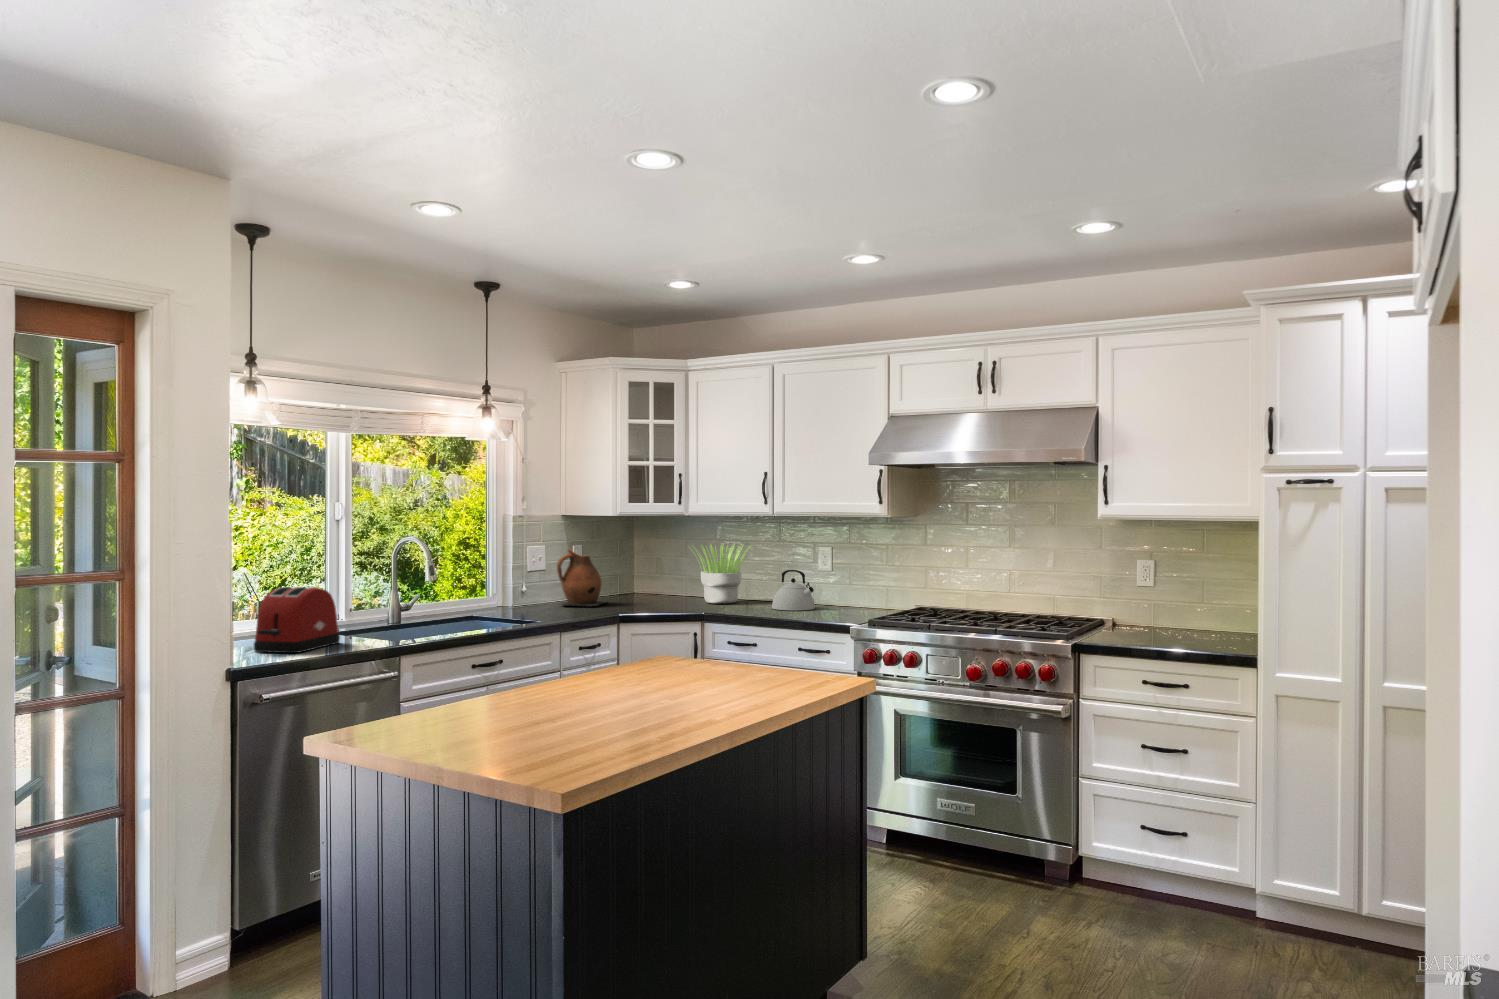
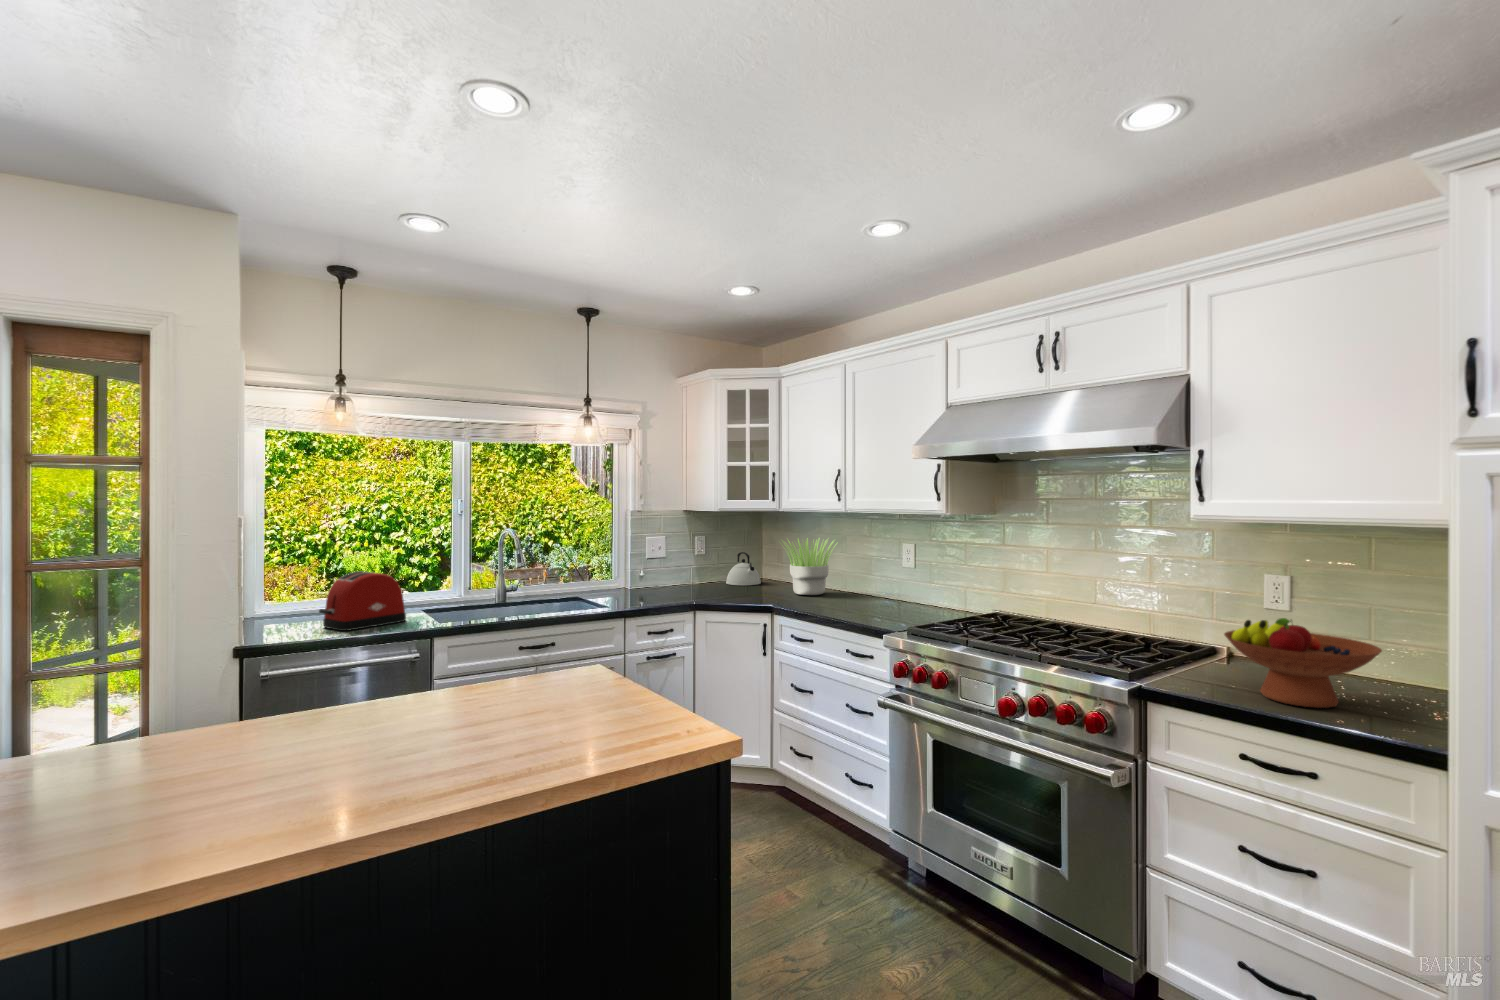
ceramic pitcher: present [557,549,609,606] -> none [663,540,711,593]
kettle: present [772,570,815,611] -> present [726,552,761,585]
fruit bowl: none [1128,586,1220,643] -> present [1224,618,1382,708]

